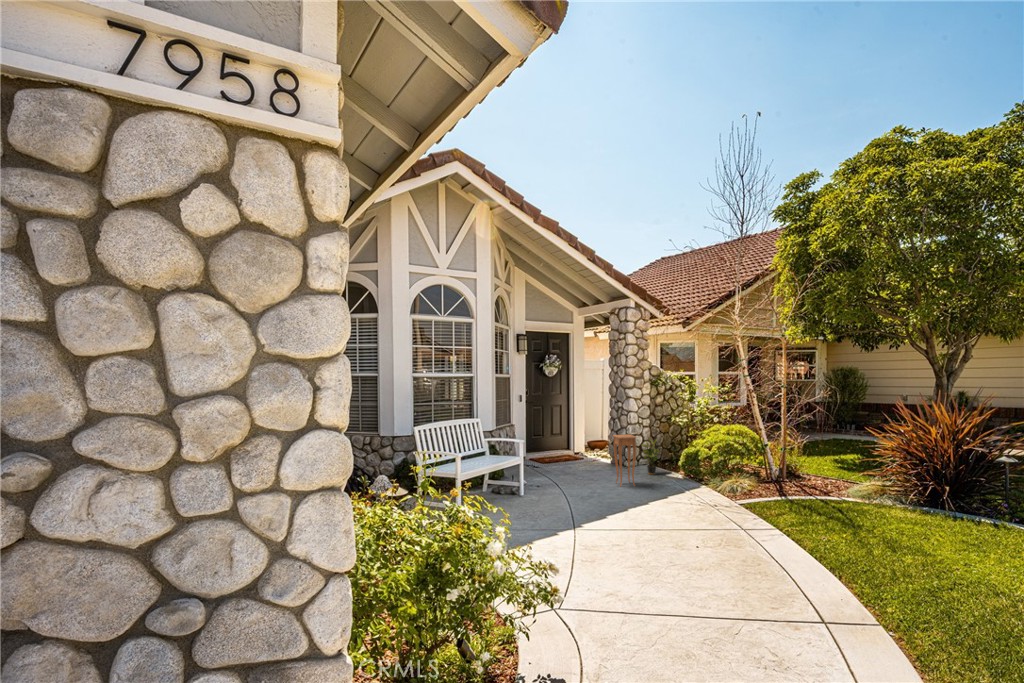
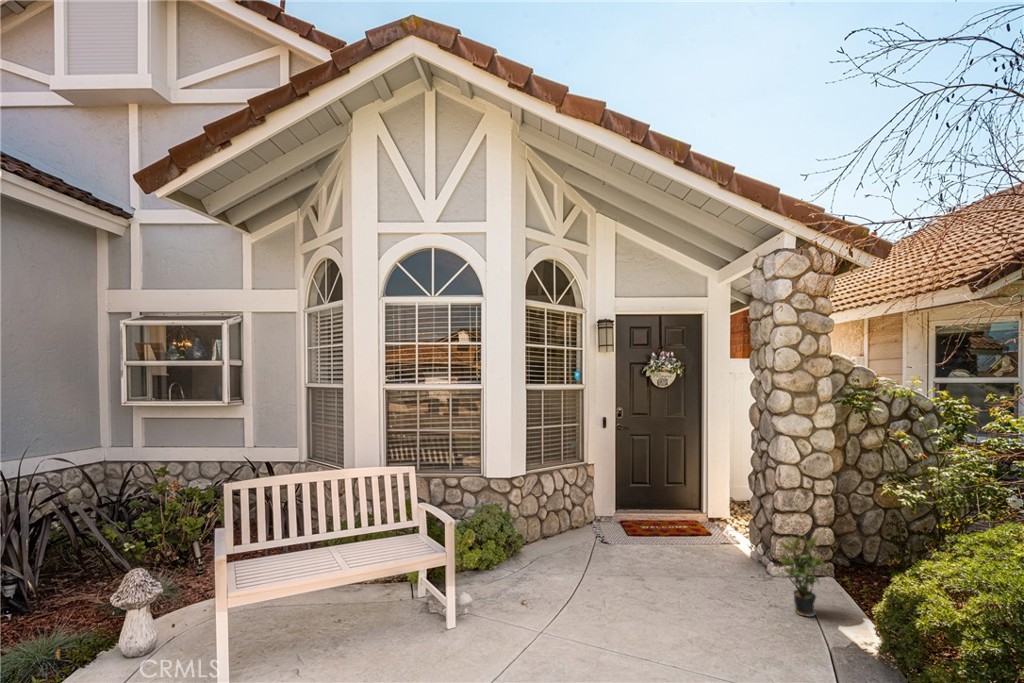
side table: present [613,434,637,487] -> none [683,522,730,651]

